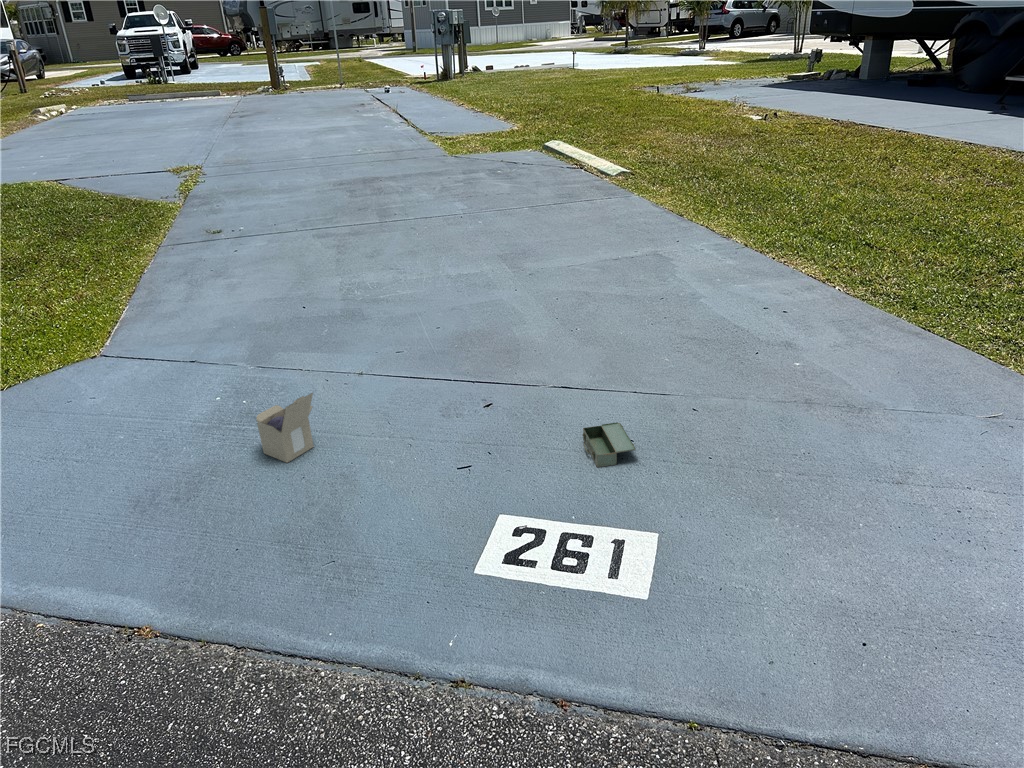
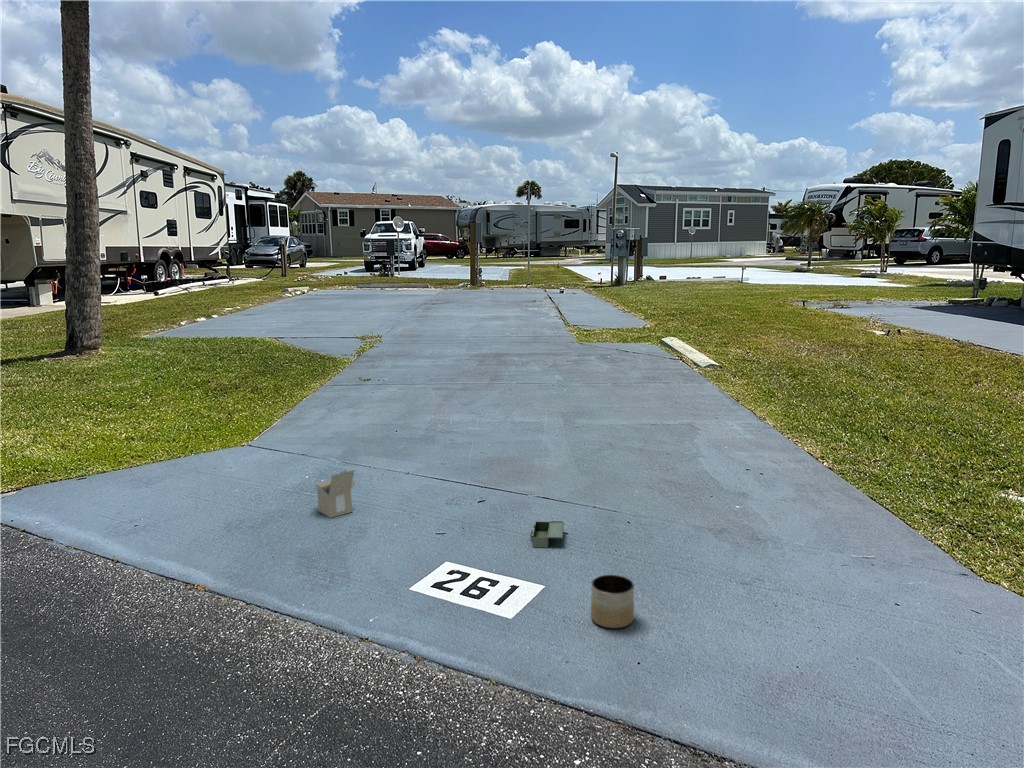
planter: none [753,514,819,591] -> present [591,575,634,629]

